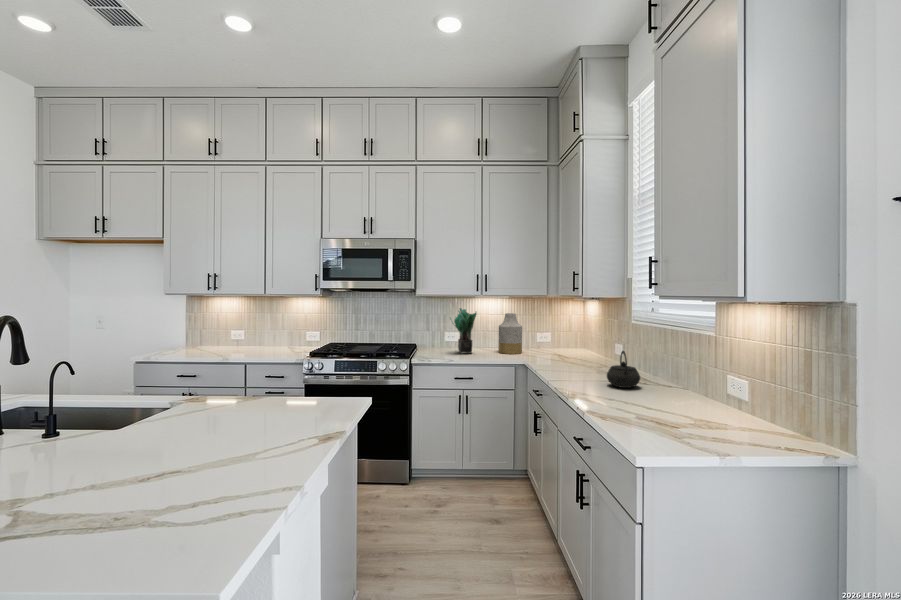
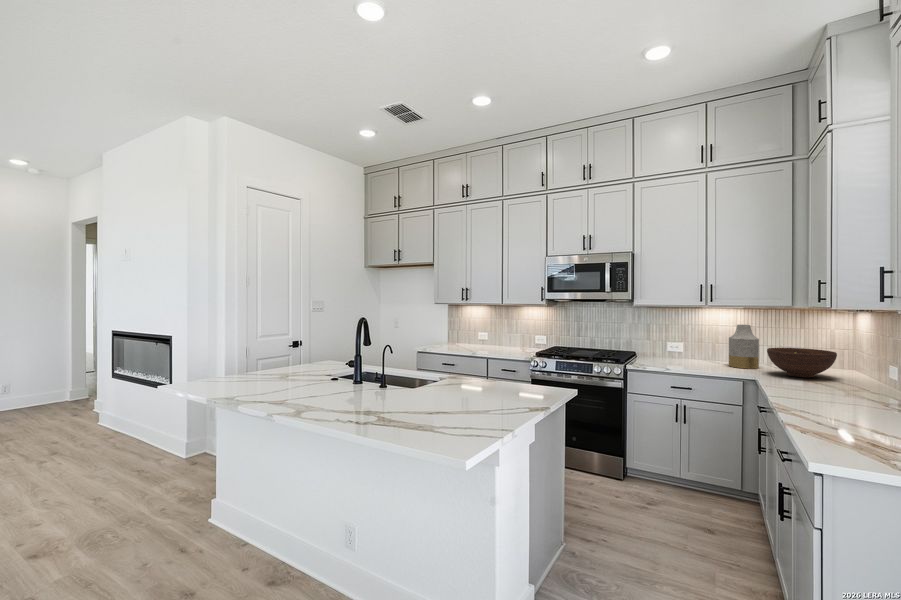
potted plant: present [450,308,476,354] -> none [670,318,700,365]
fruit bowl: none [532,333,583,359] -> present [767,348,837,377]
kettle: present [607,351,640,388] -> none [835,370,883,412]

